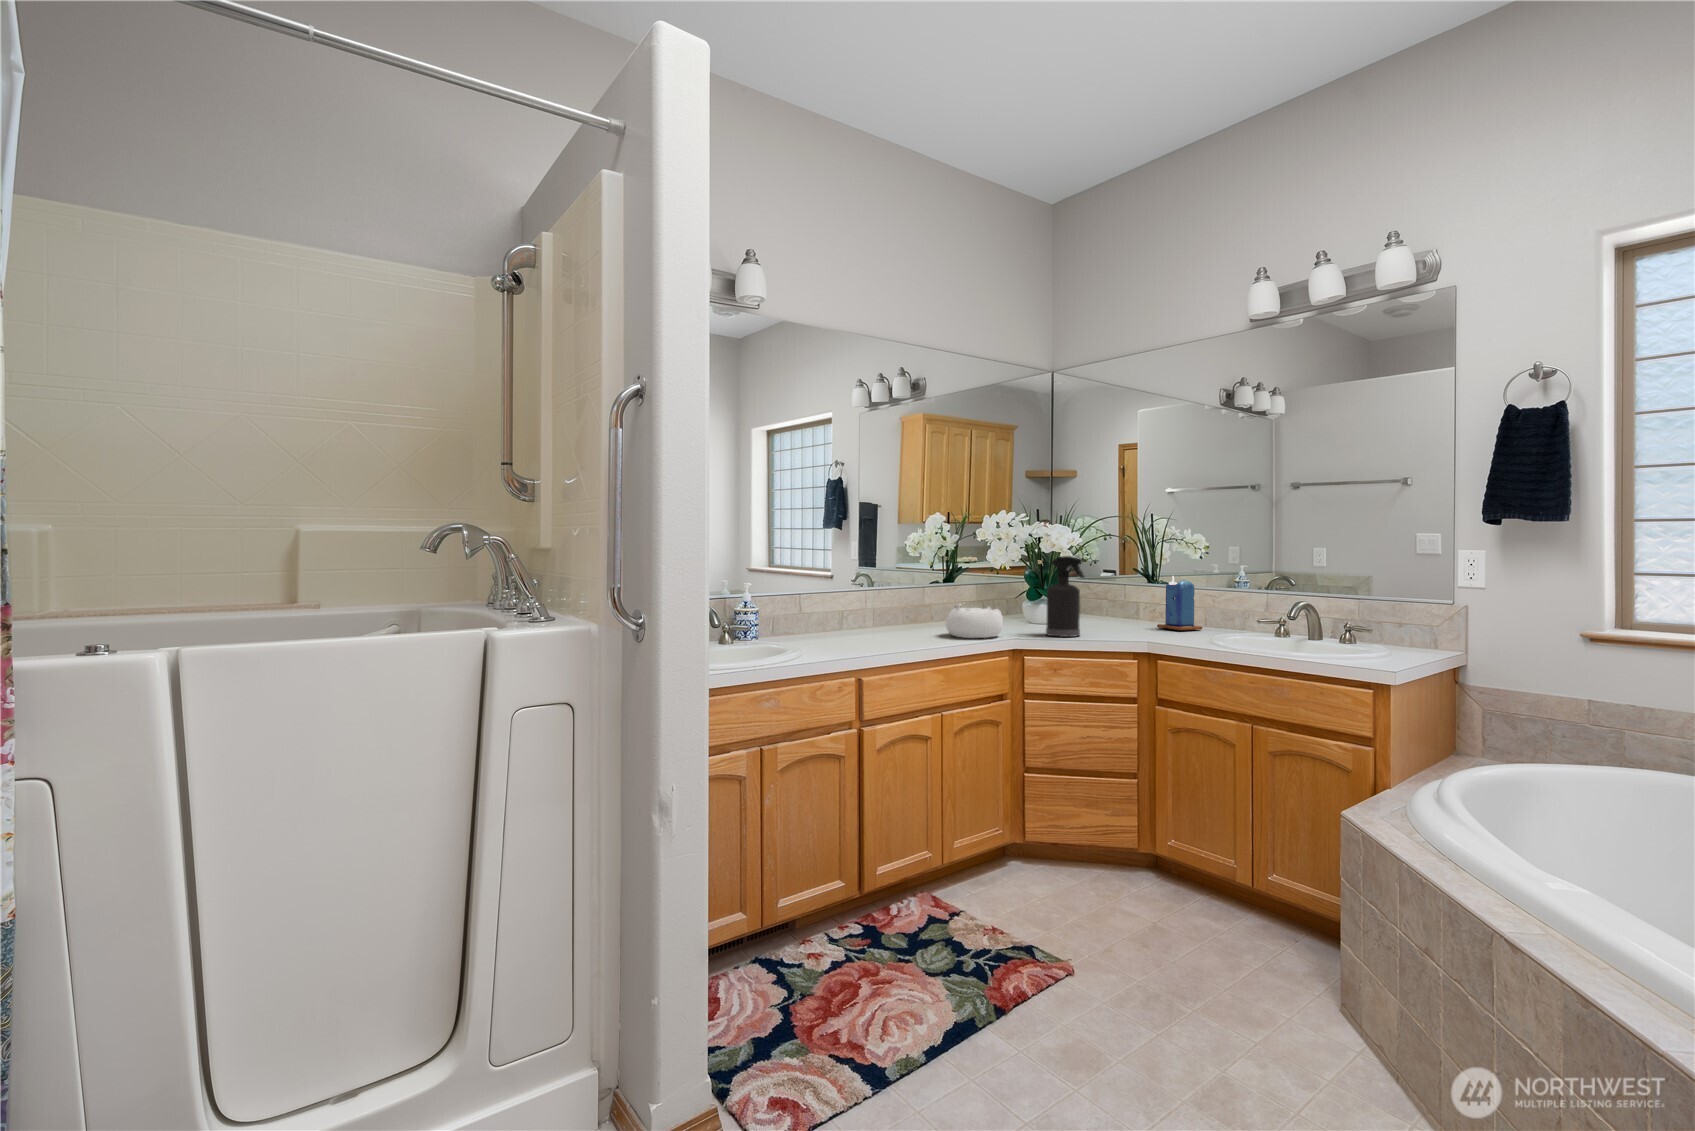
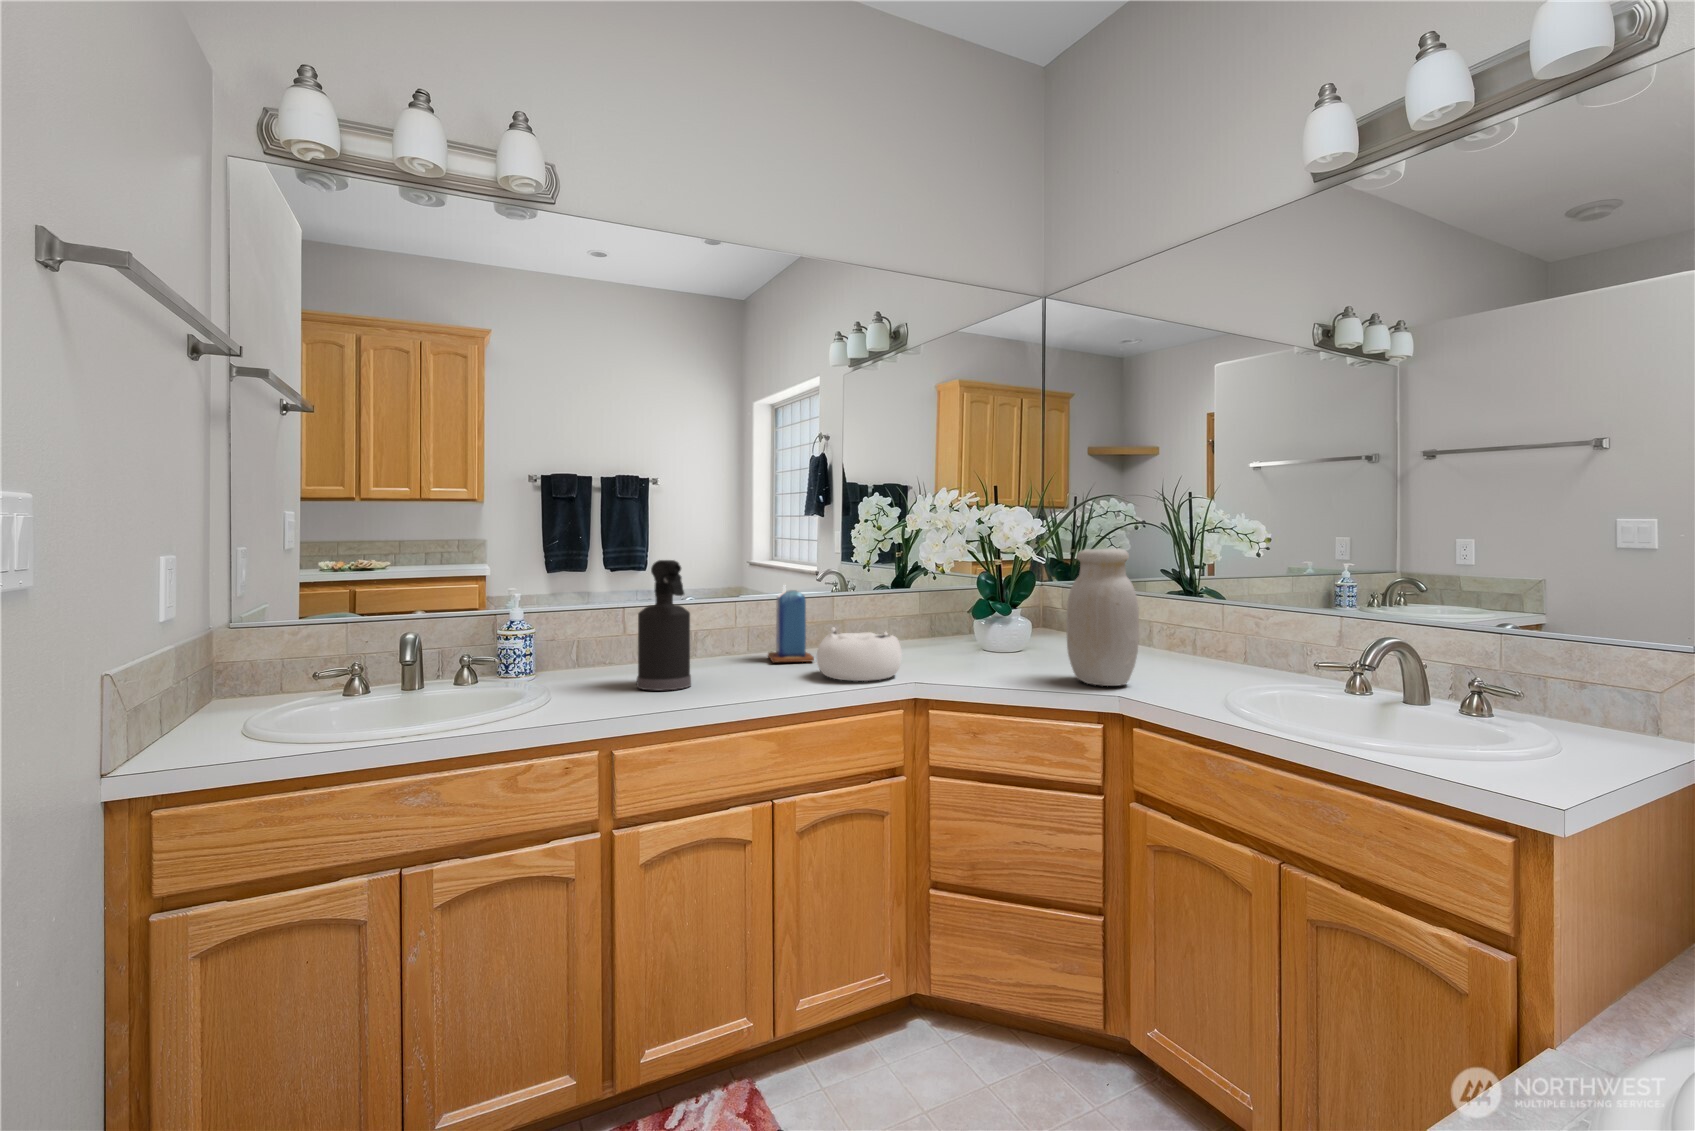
jar: none [1109,551,1156,637] -> present [1066,548,1139,686]
spray bottle: present [1046,556,1084,637] -> present [637,560,691,690]
candle: present [1157,576,1202,630] -> present [768,586,814,662]

